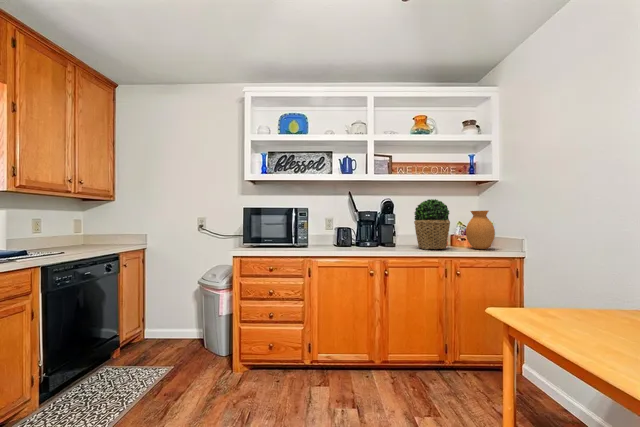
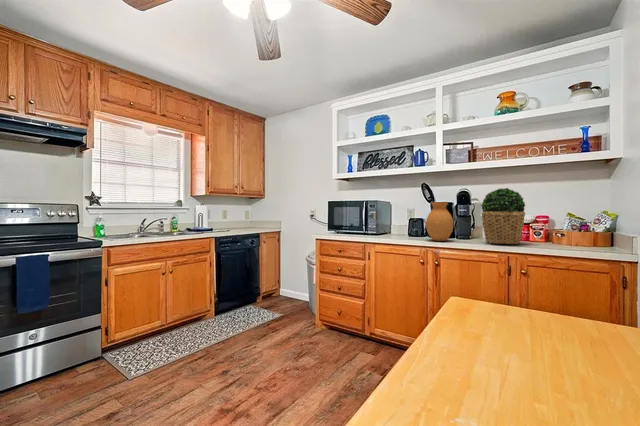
vase: present [466,211,495,249] -> present [426,202,453,241]

